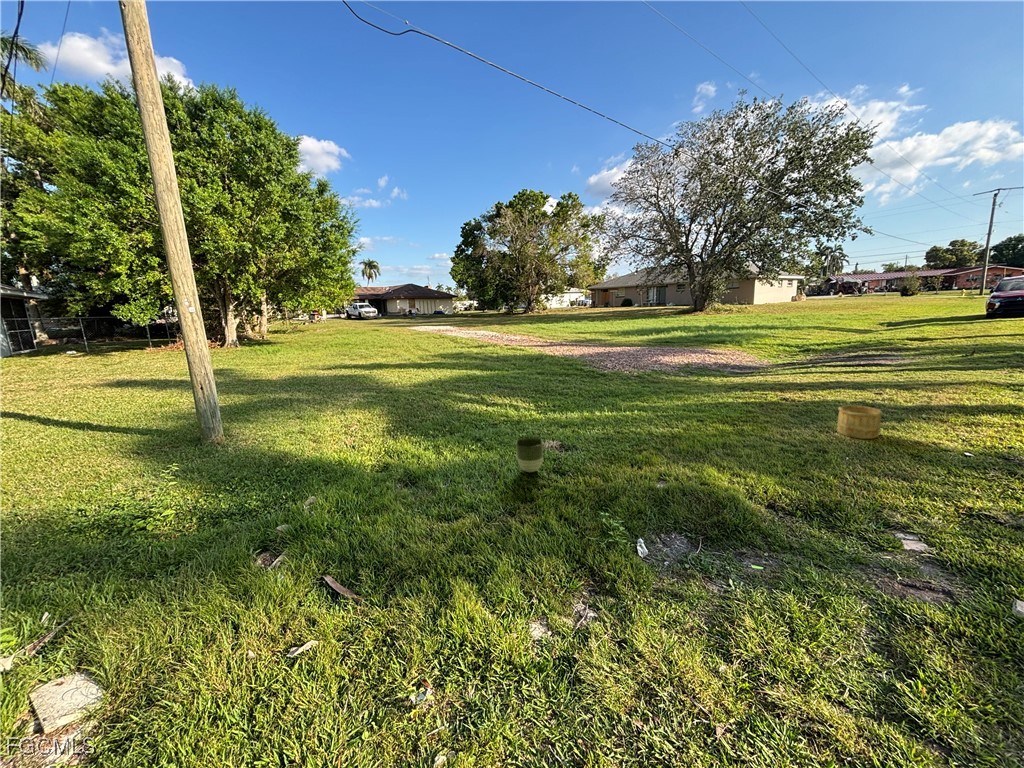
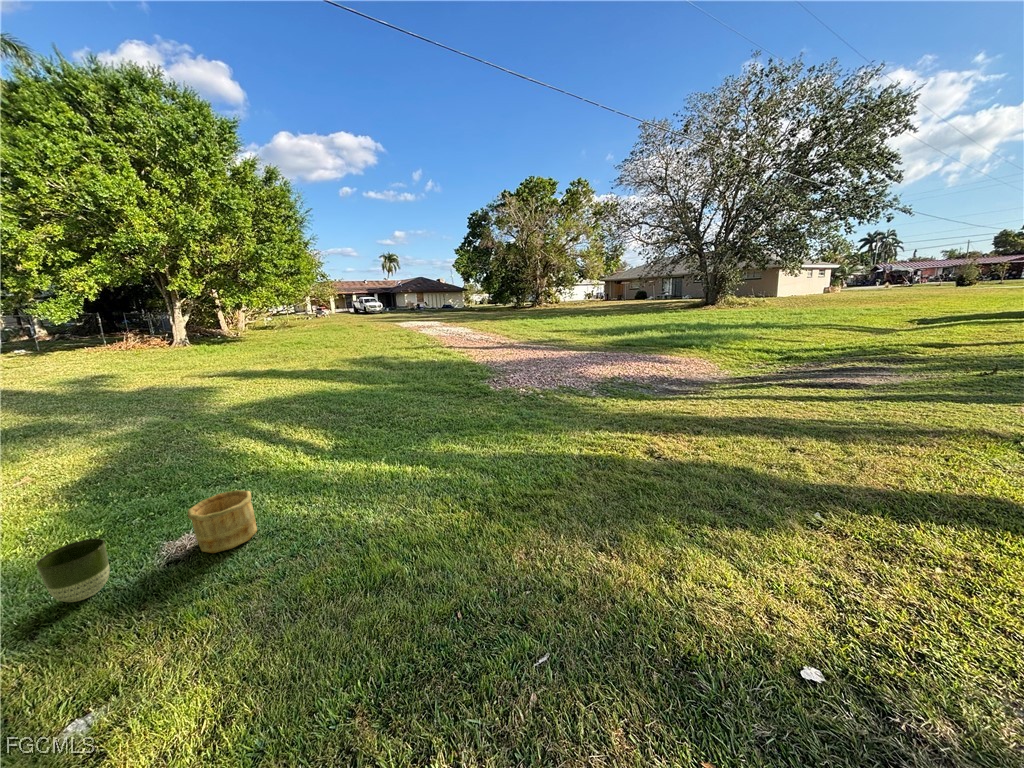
wooden bucket: present [837,405,883,439] -> present [188,490,257,553]

